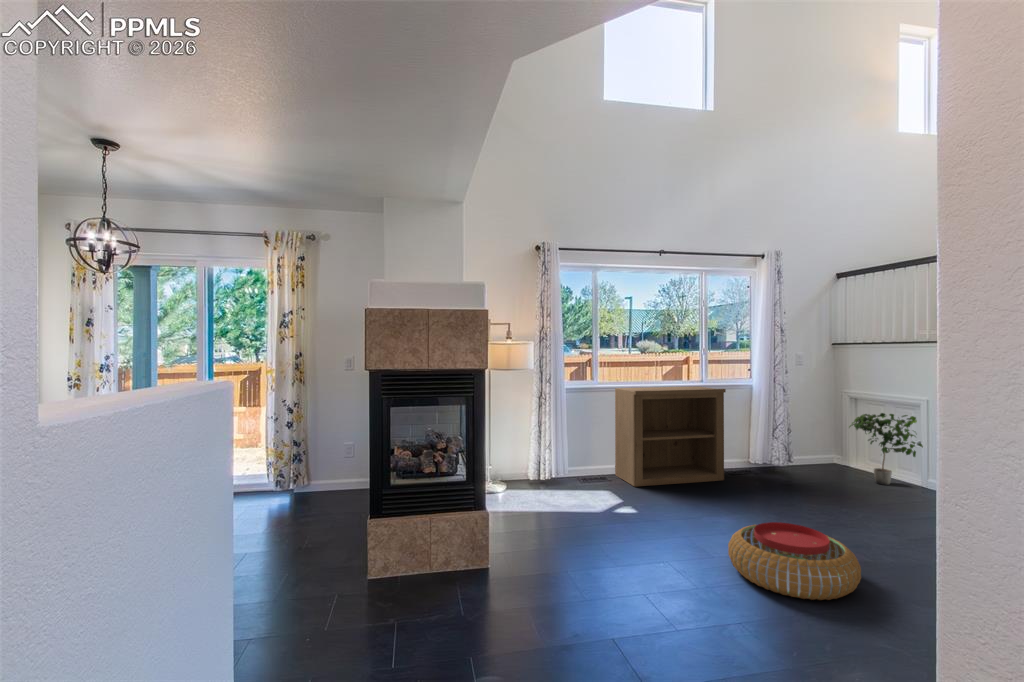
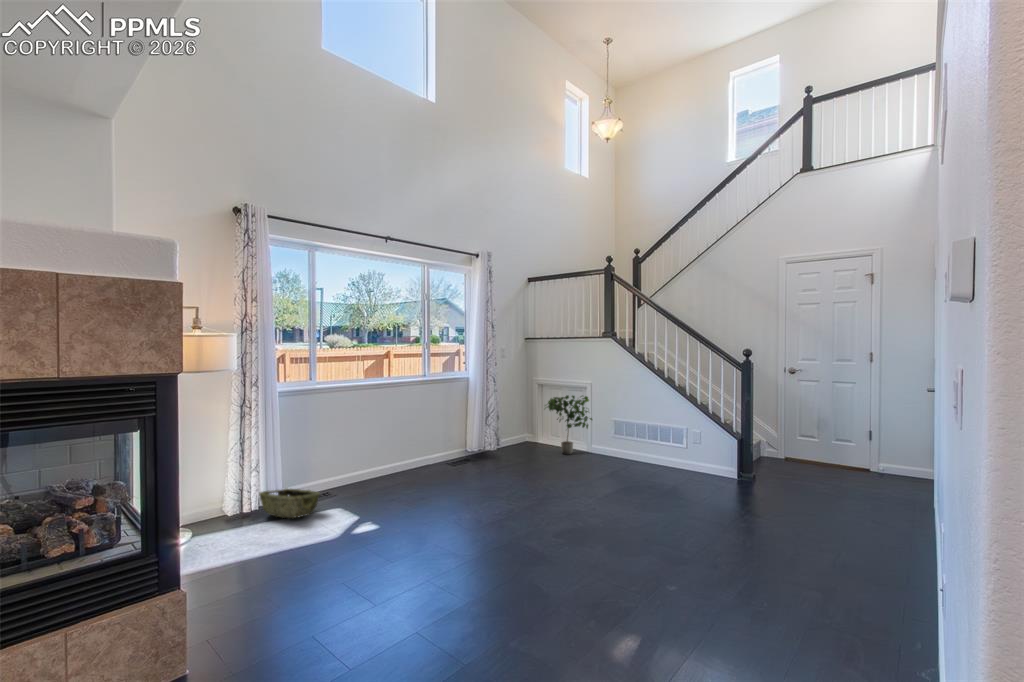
bookshelf: present [615,386,726,487] -> none [338,381,452,497]
woven basket: none [551,466,595,492] -> present [259,489,320,518]
pouf: present [728,522,861,600] -> none [493,510,607,587]

